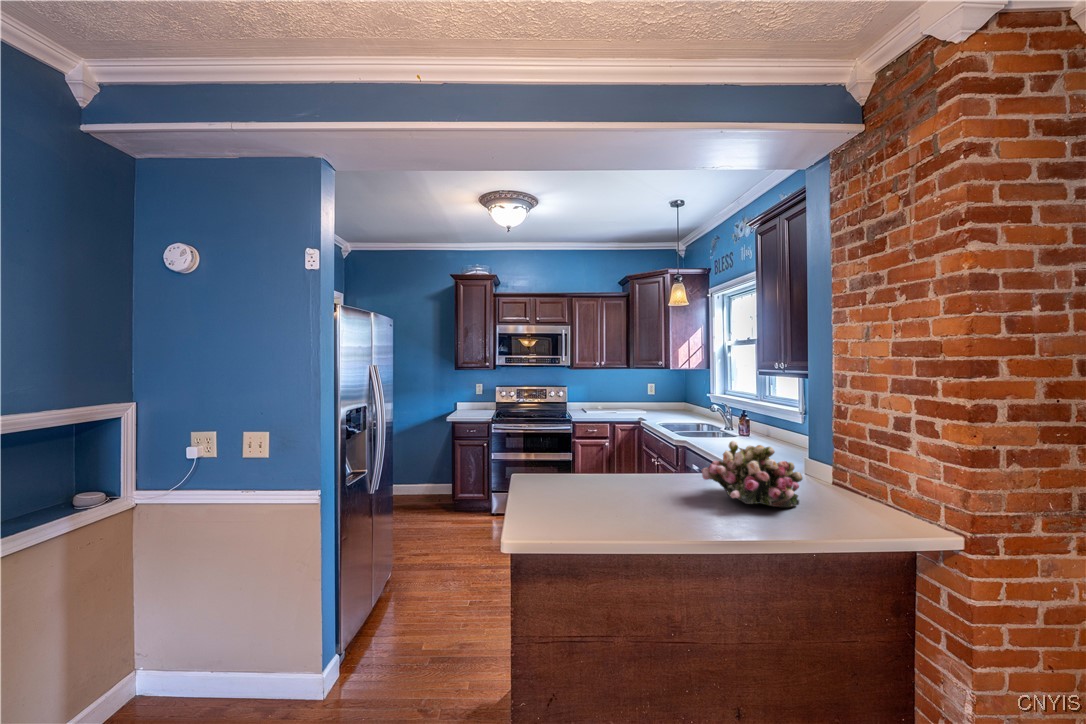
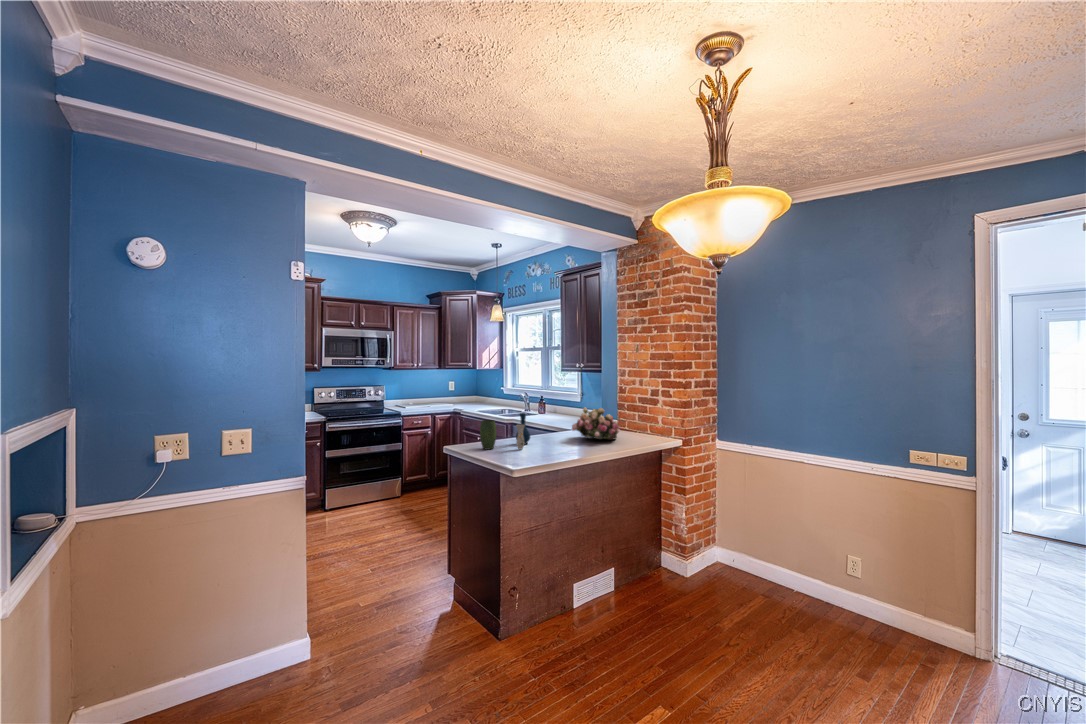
vase: none [536,442,624,501] -> present [480,413,530,450]

